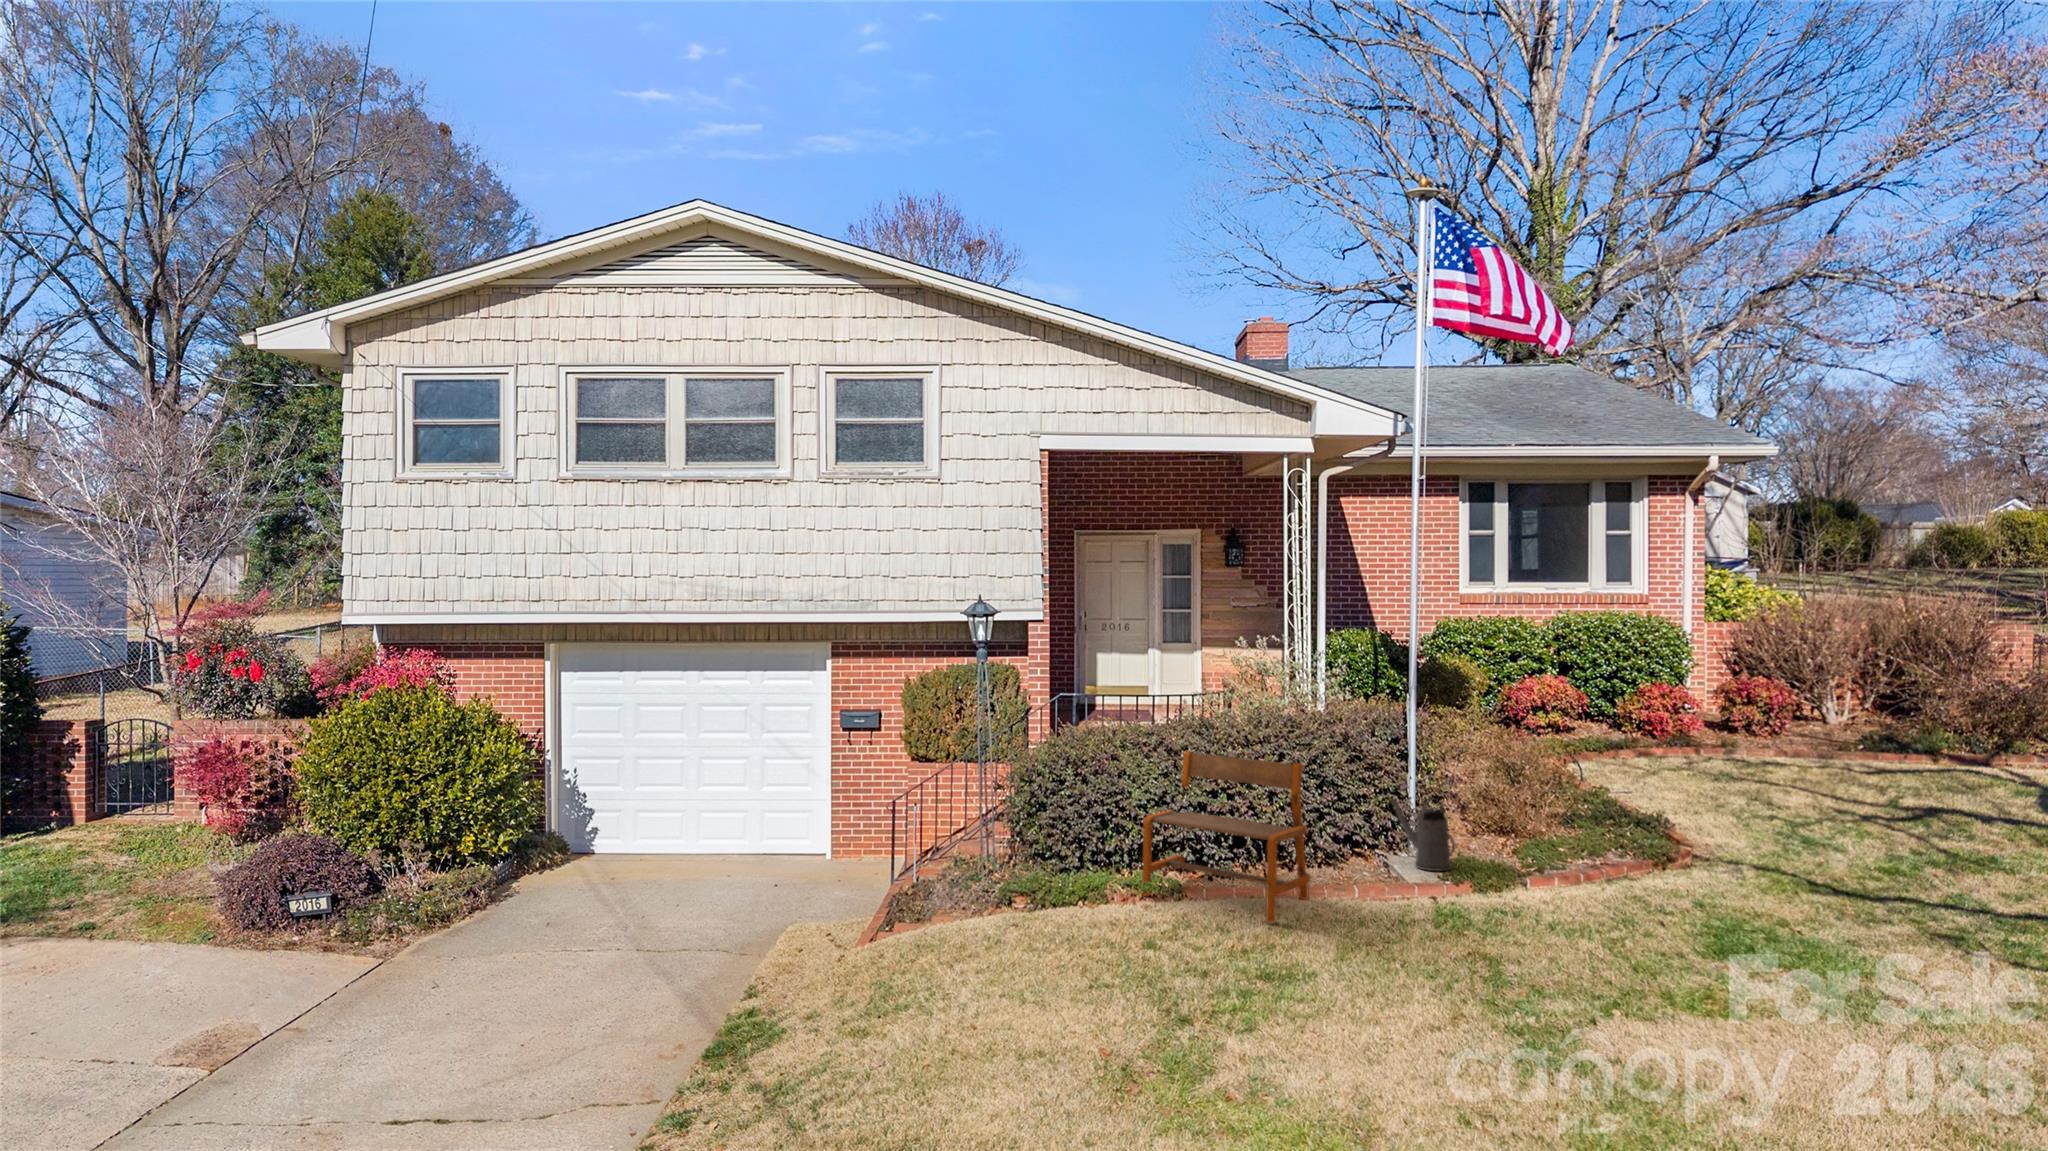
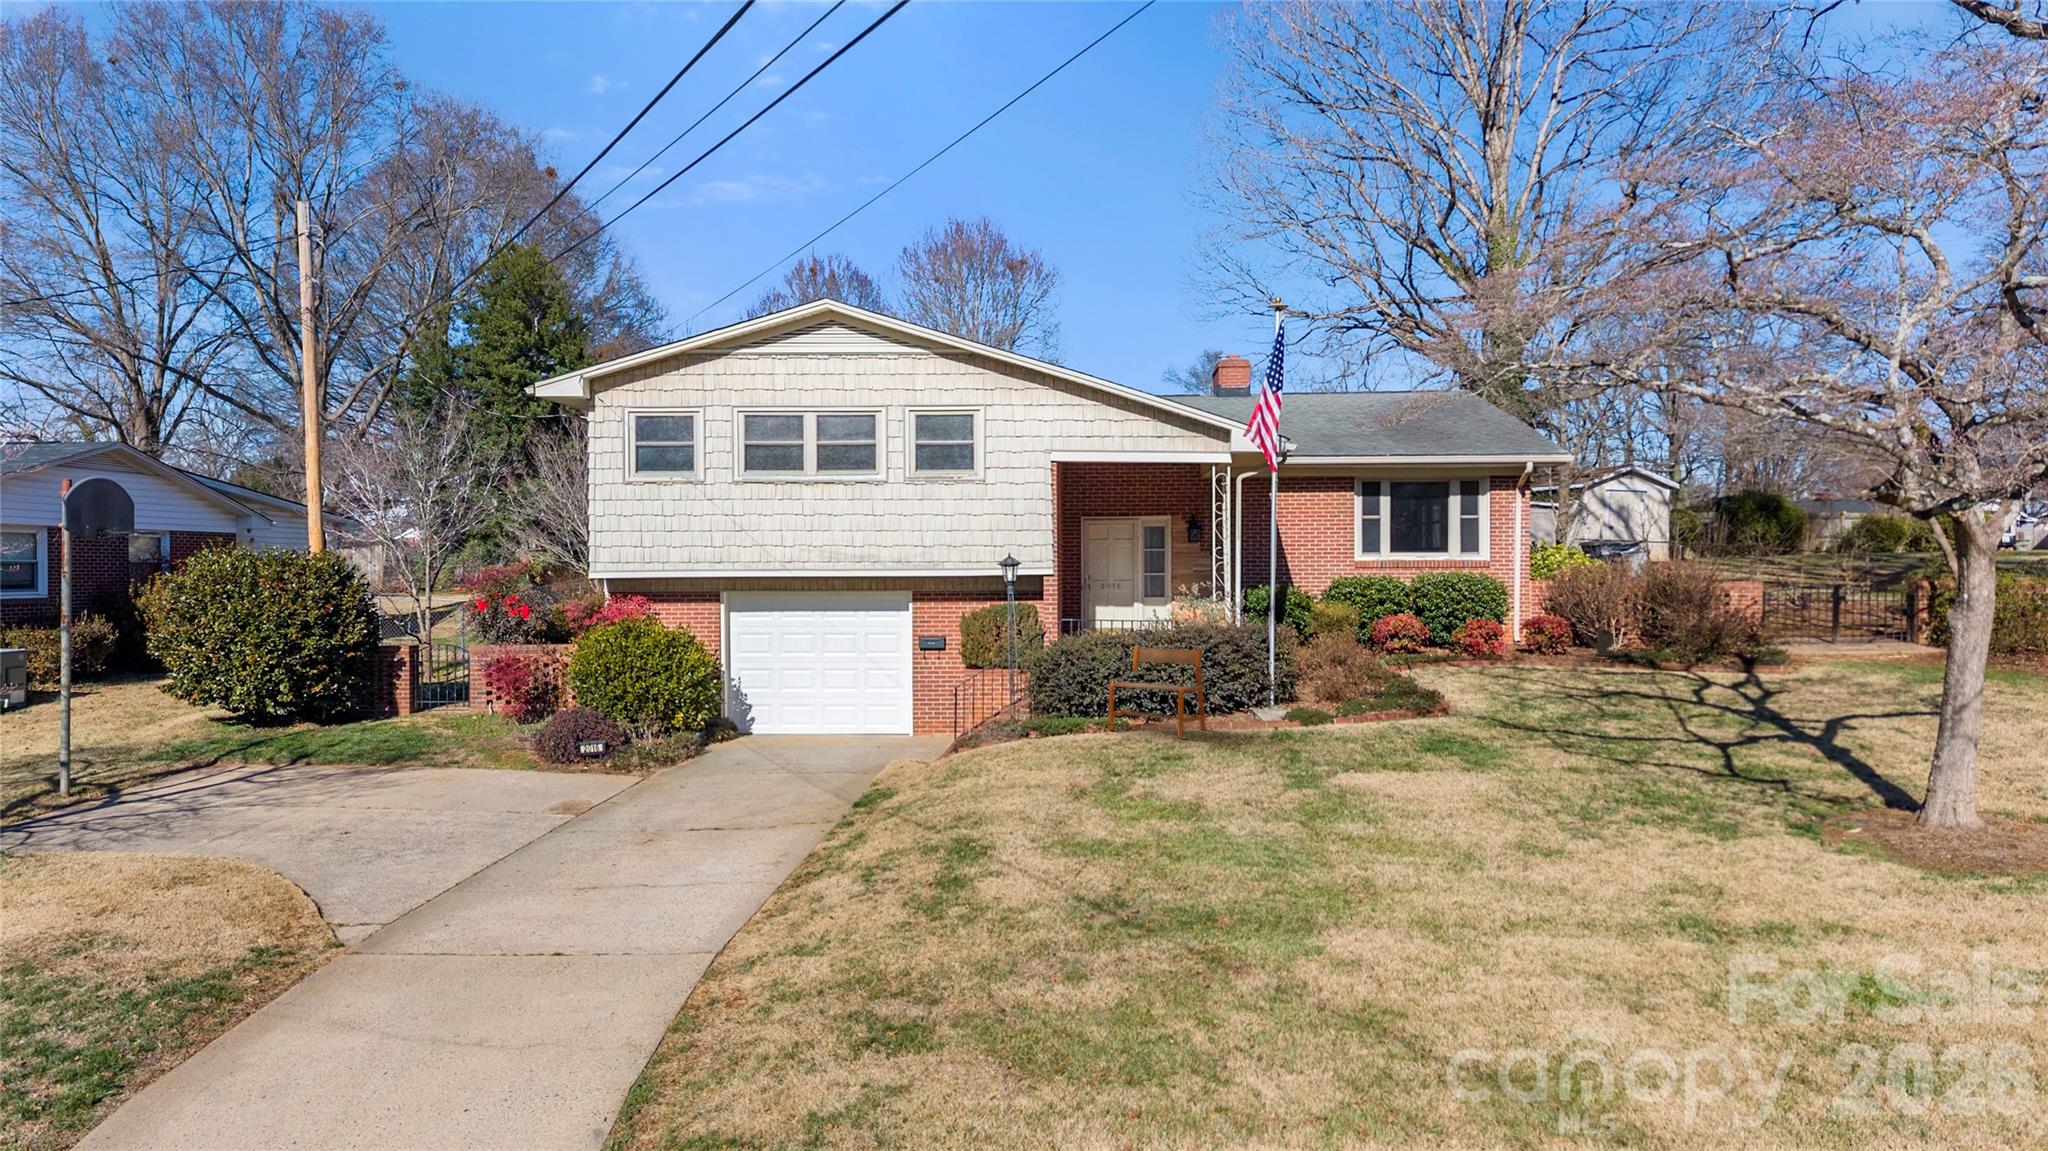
watering can: present [1391,798,1455,871] -> present [1581,625,1615,656]

